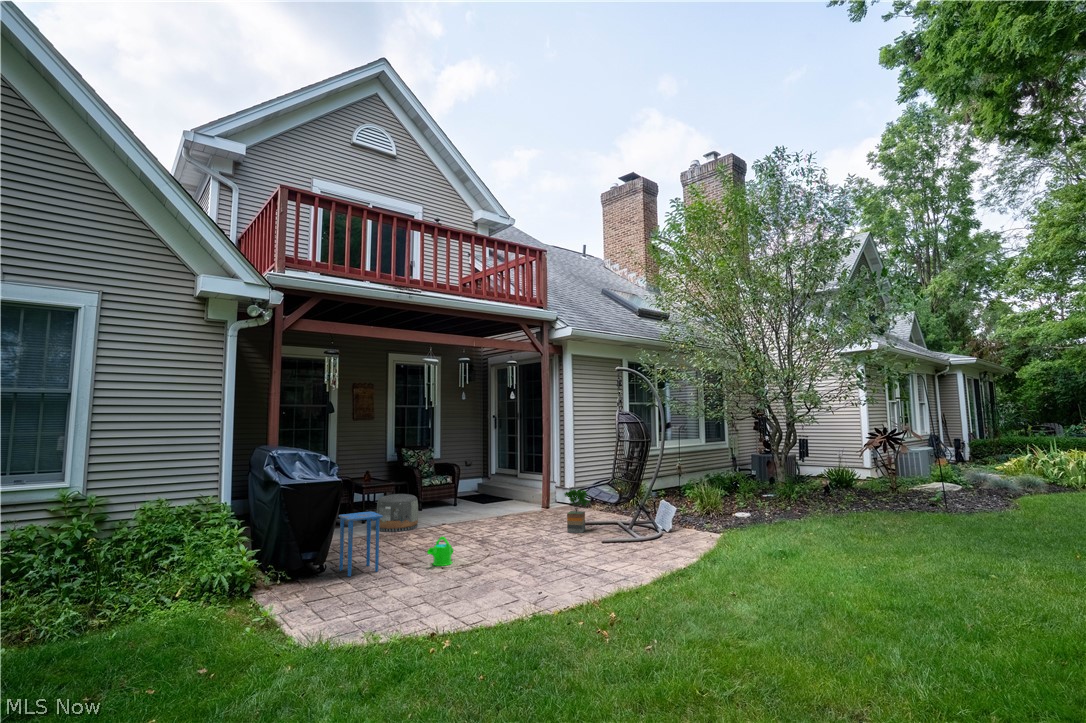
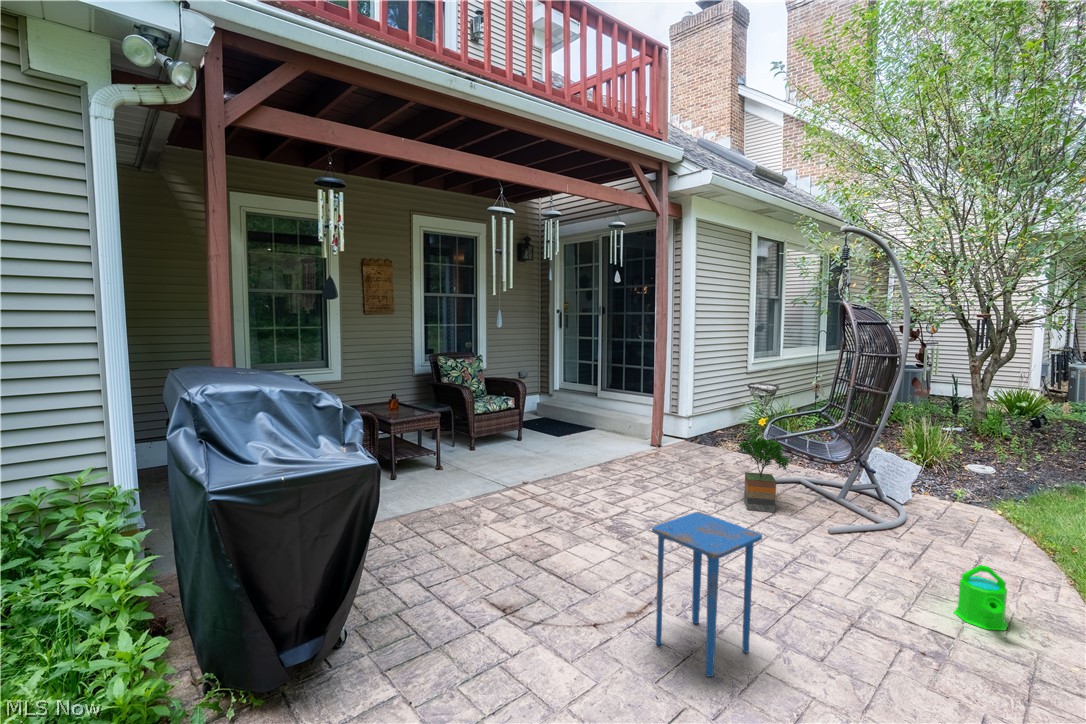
pouf: present [377,494,418,532] -> none [418,436,485,502]
side table: present [339,511,383,576] -> present [652,512,762,677]
watering can: present [428,537,453,566] -> present [954,565,1008,630]

